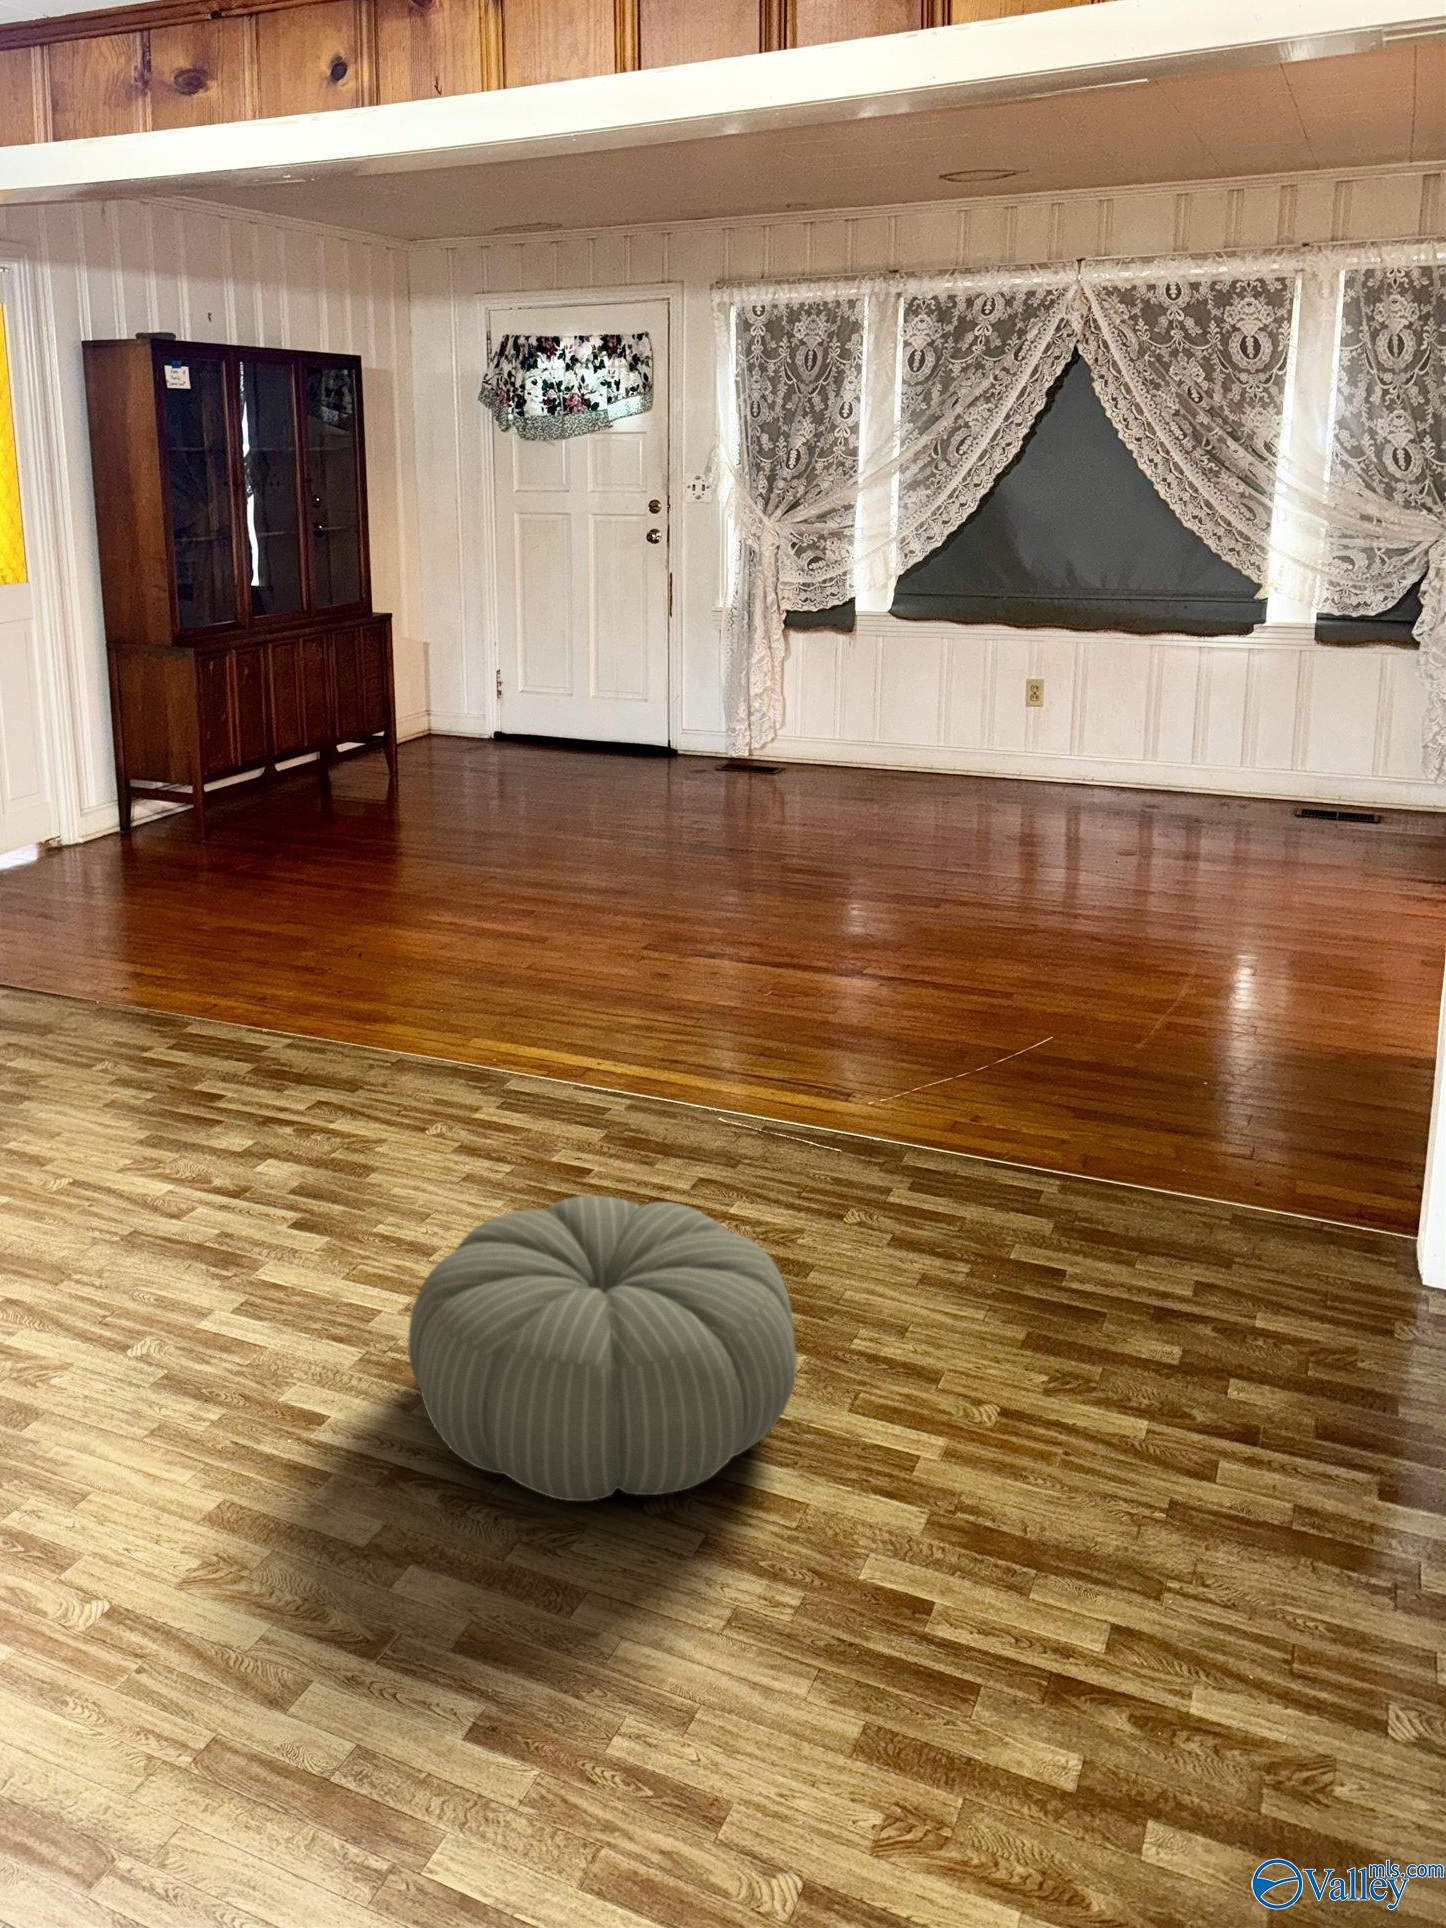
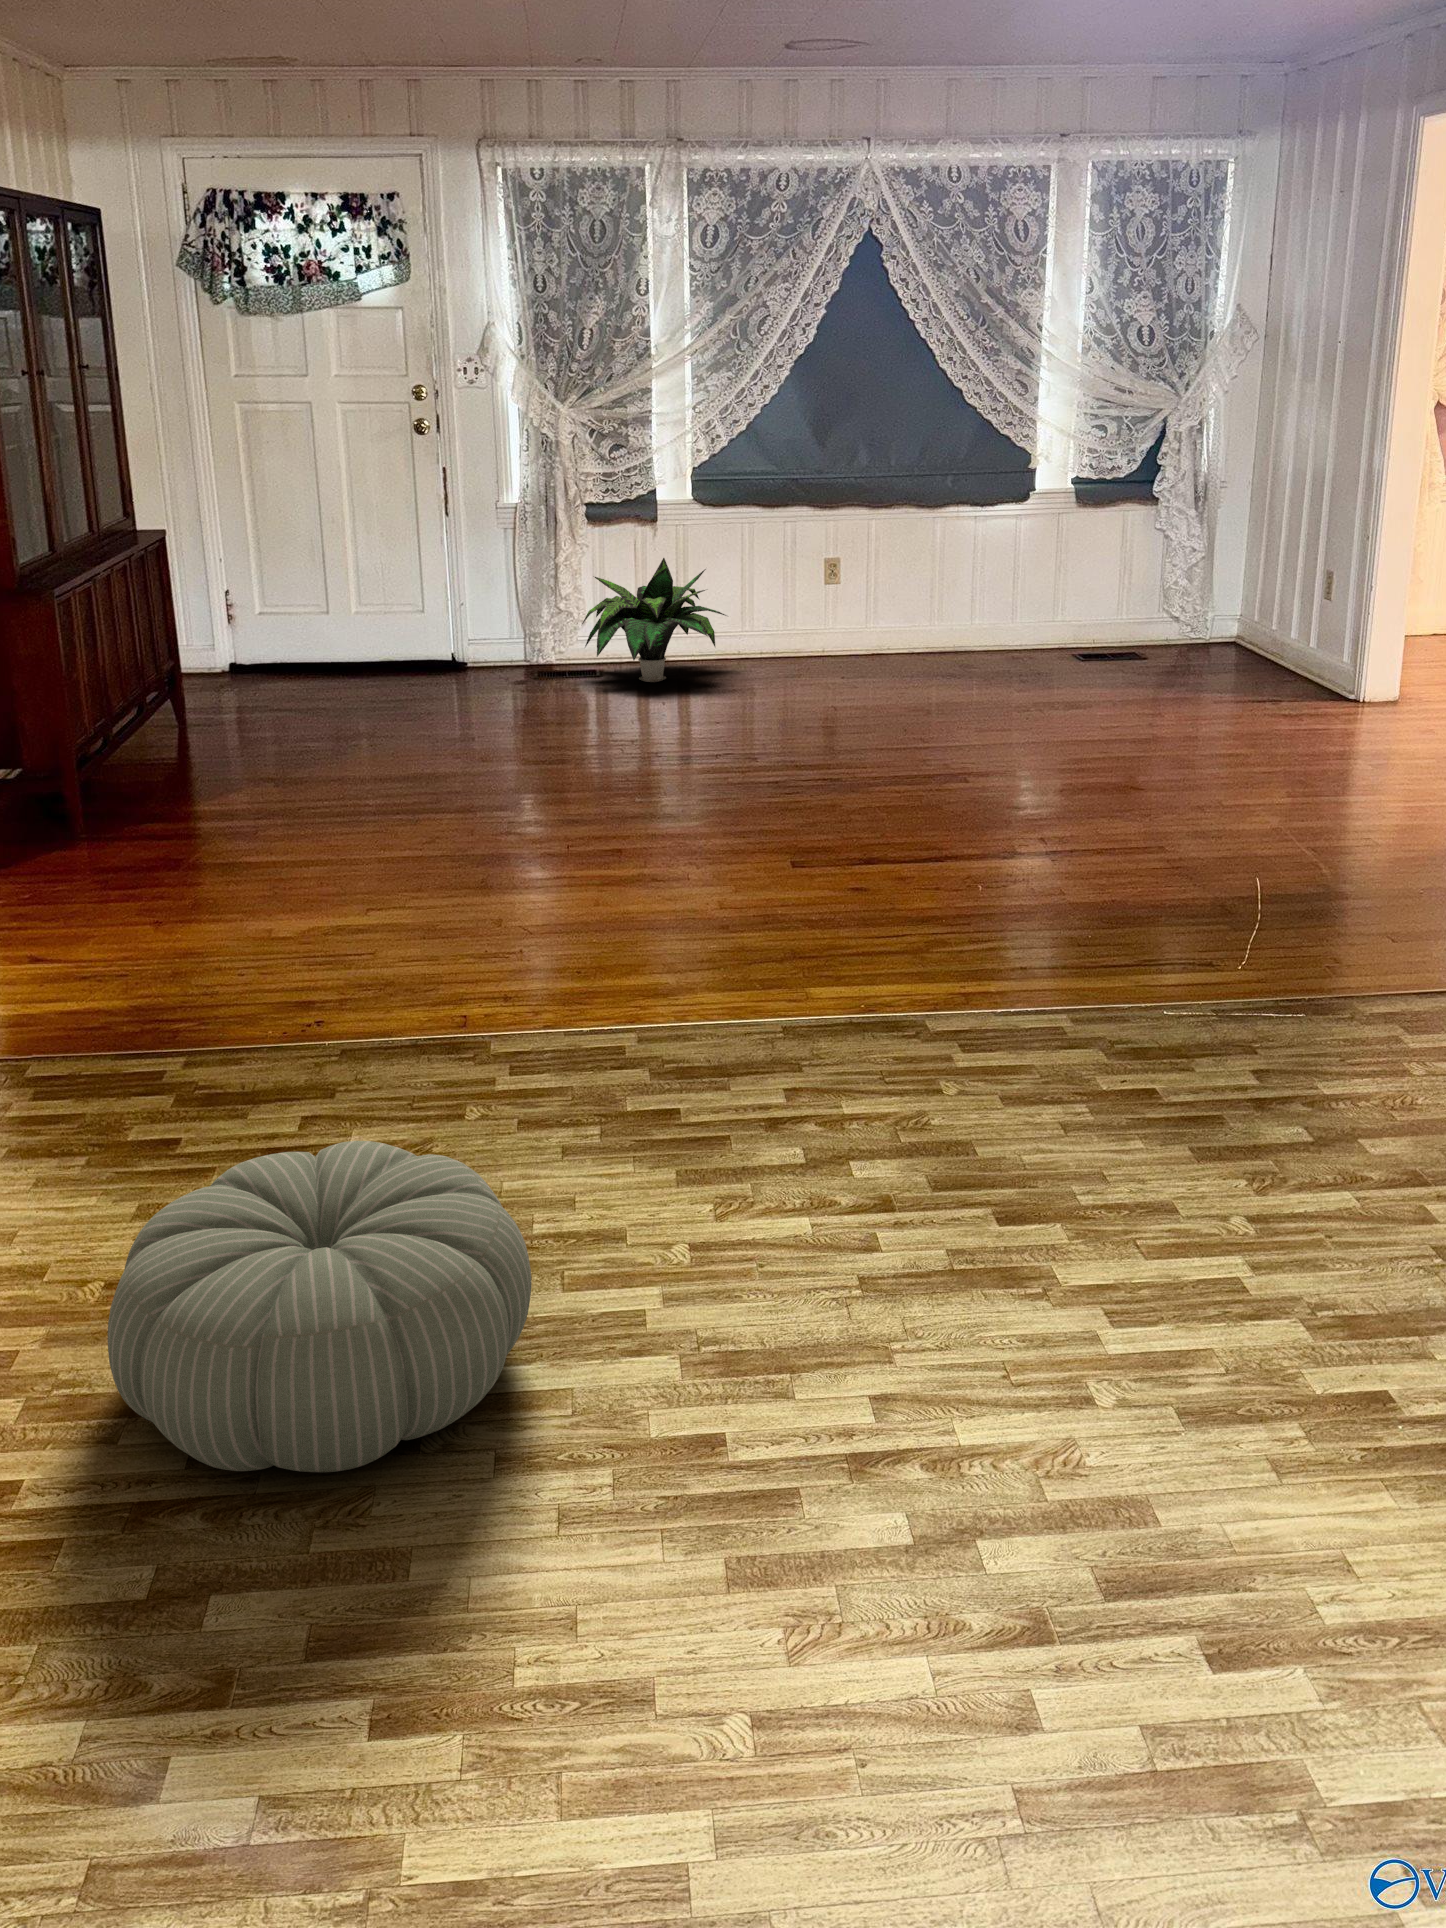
potted plant: none [1202,685,1387,821] -> present [582,558,726,682]

